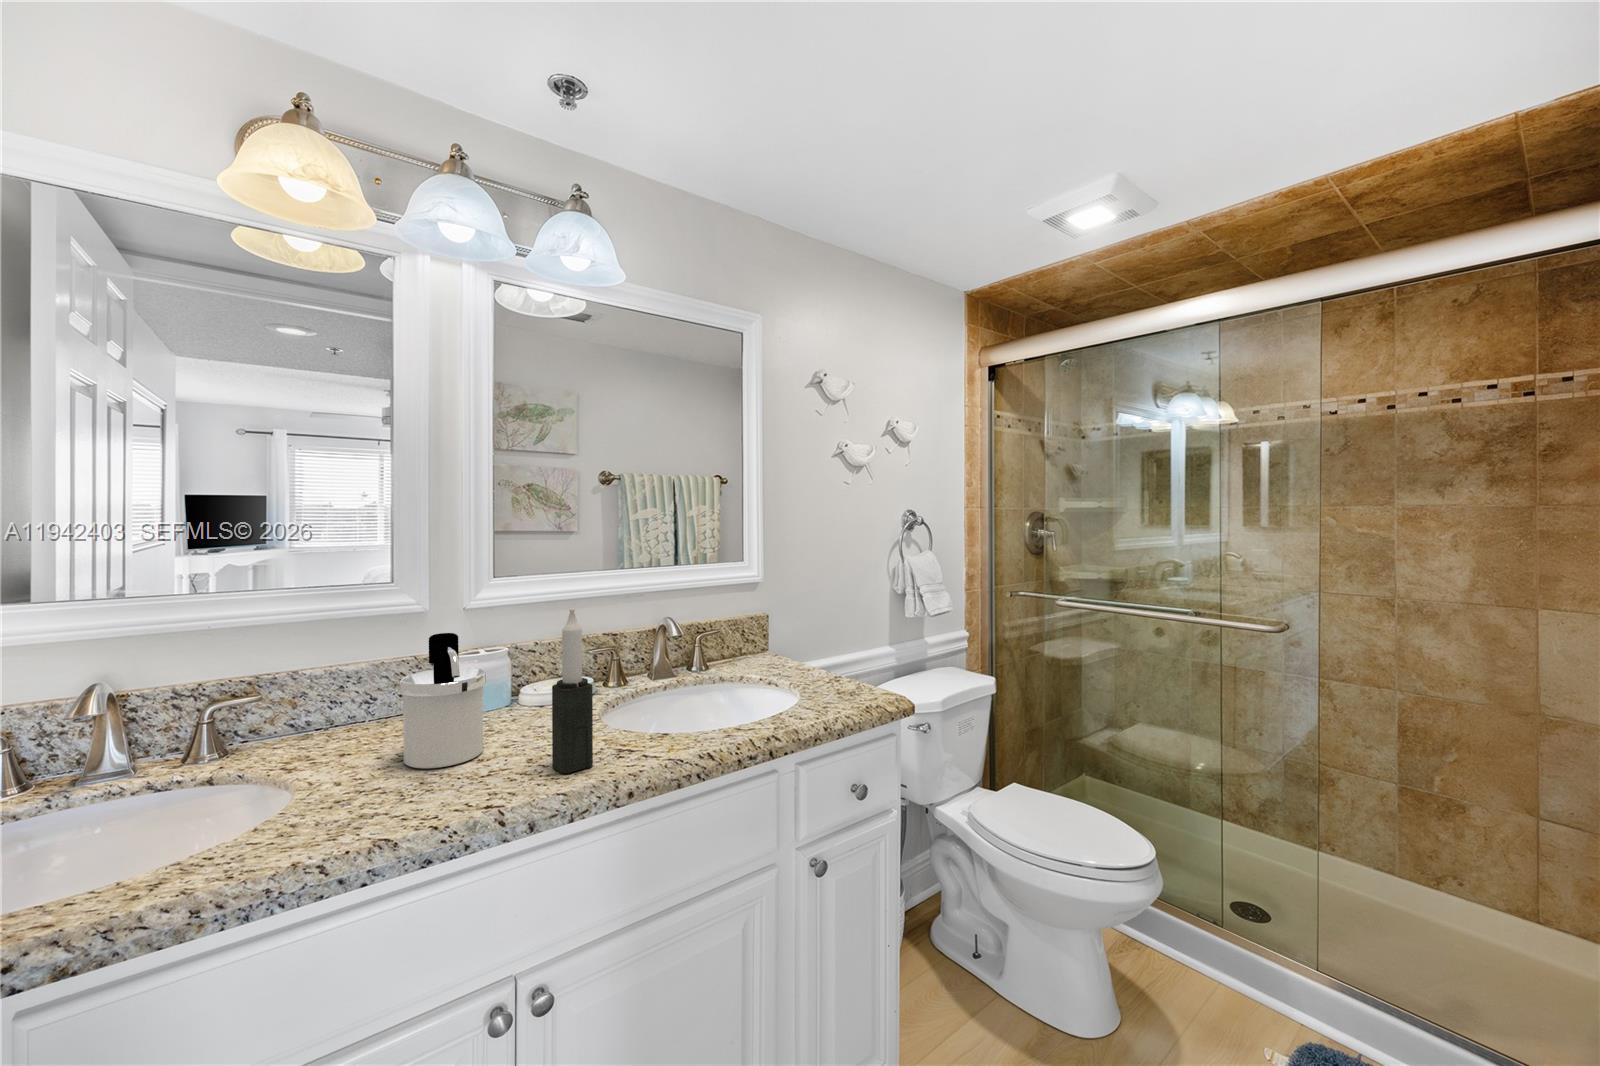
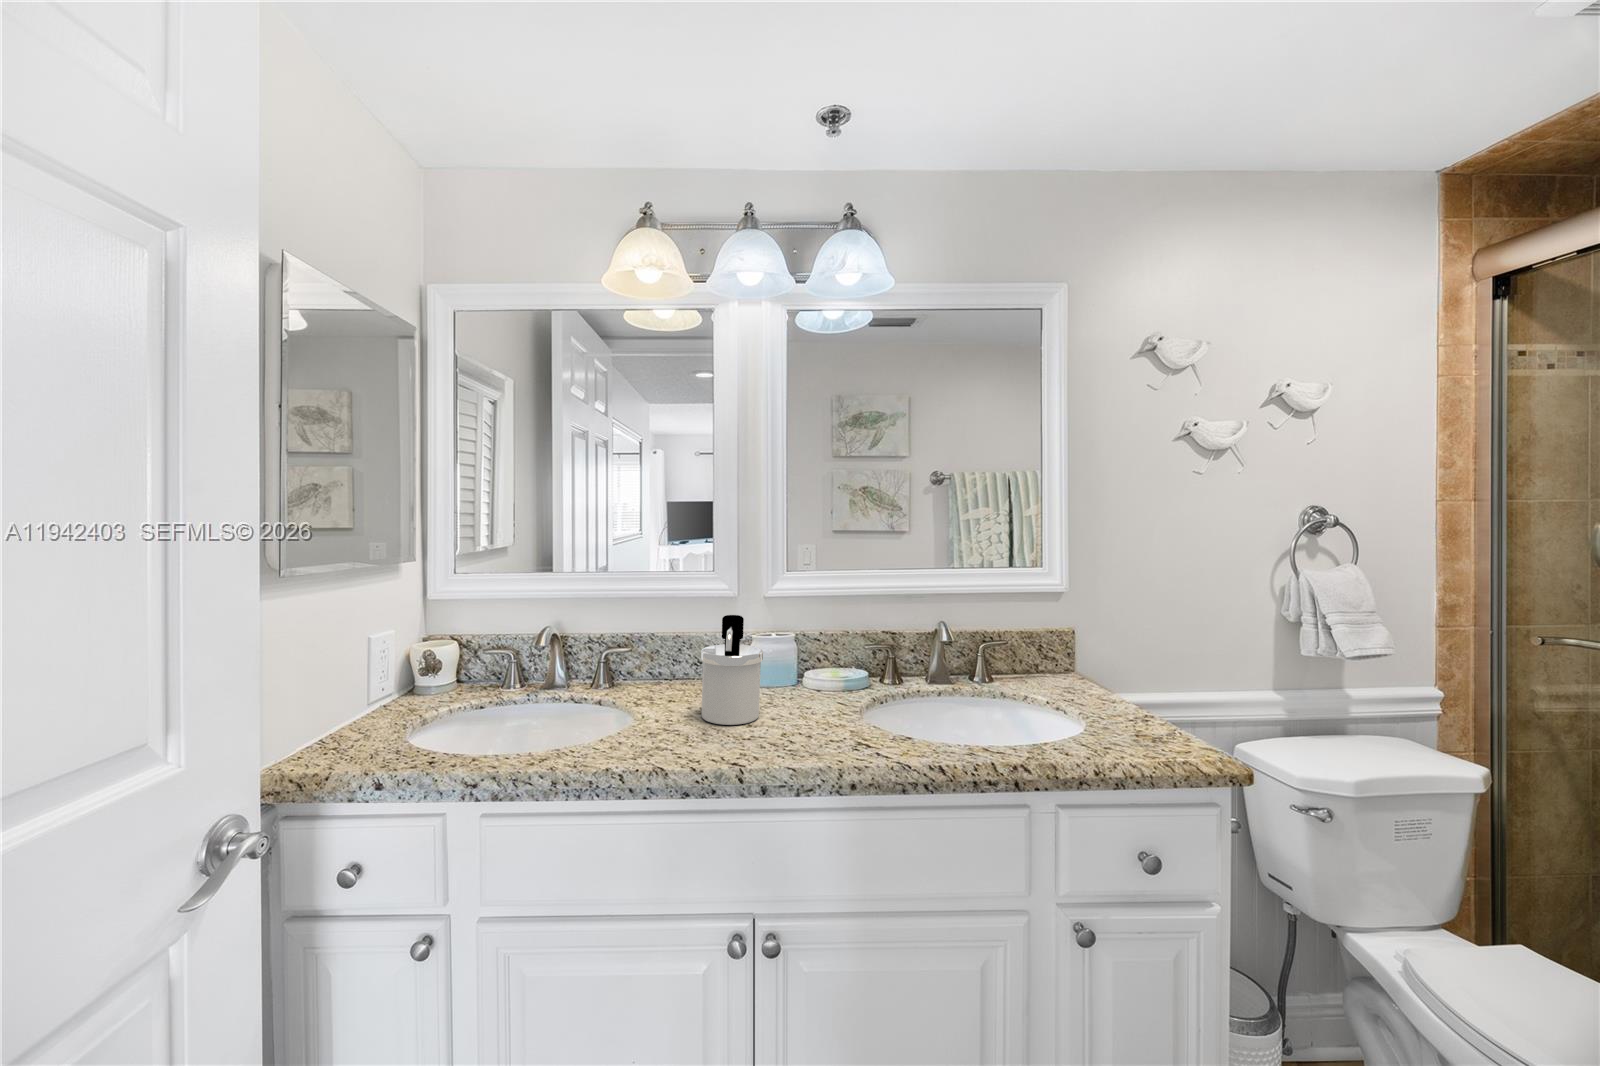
candle: present [552,608,593,773] -> none [799,603,834,753]

